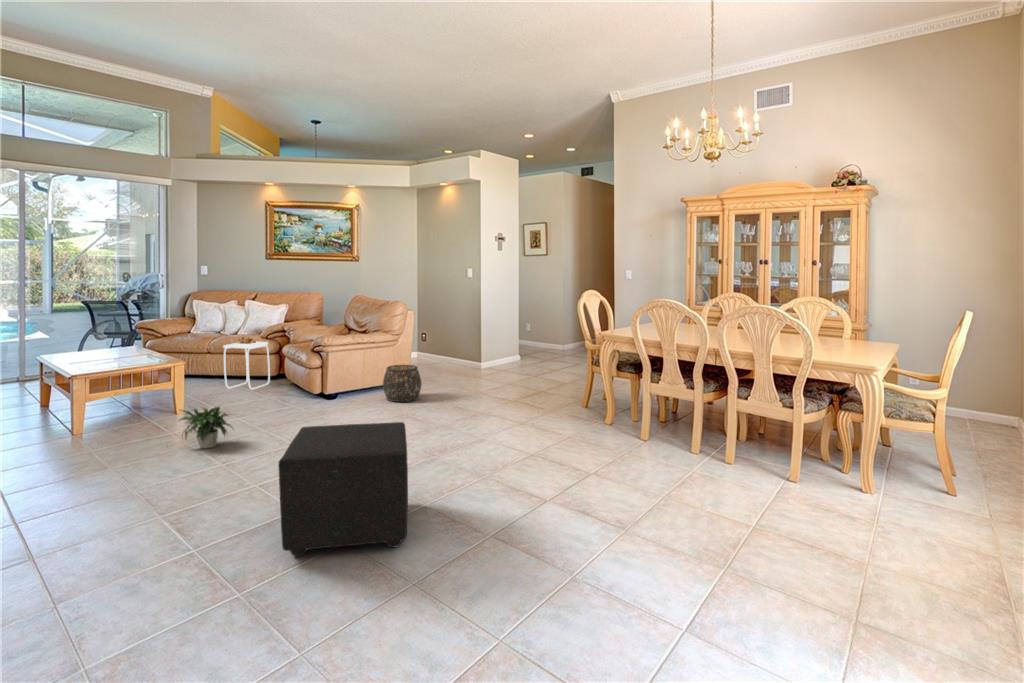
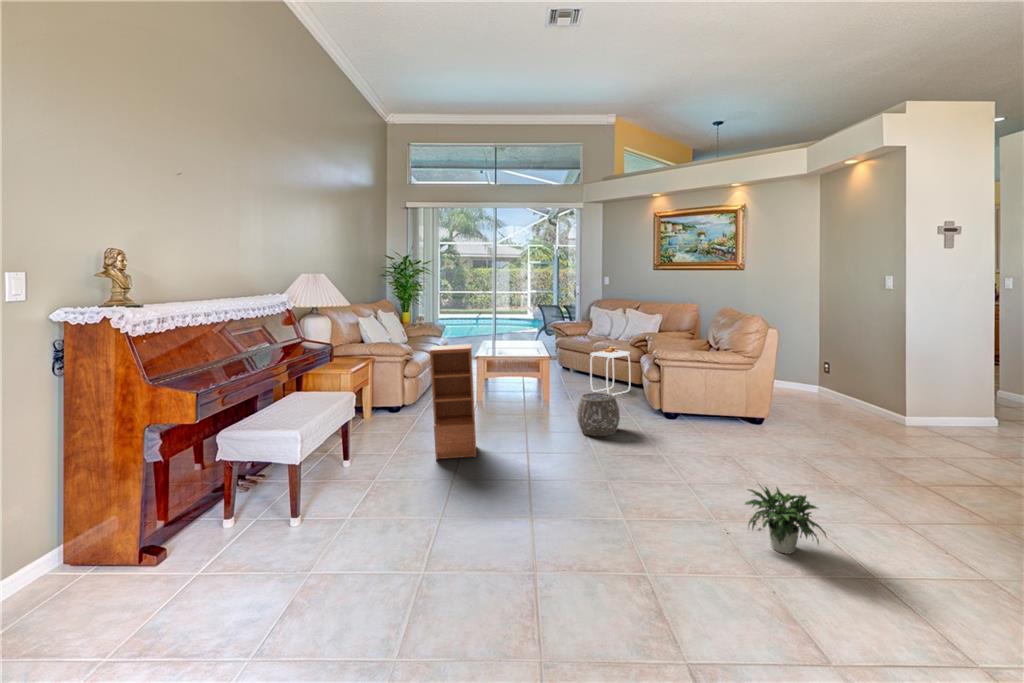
bookcase: none [57,331,145,484] -> present [430,344,476,460]
woven basket: present [383,365,422,402] -> present [577,393,620,436]
potted plant: present [179,406,231,448] -> present [745,484,826,554]
ottoman: present [278,422,408,556] -> none [463,457,626,625]

